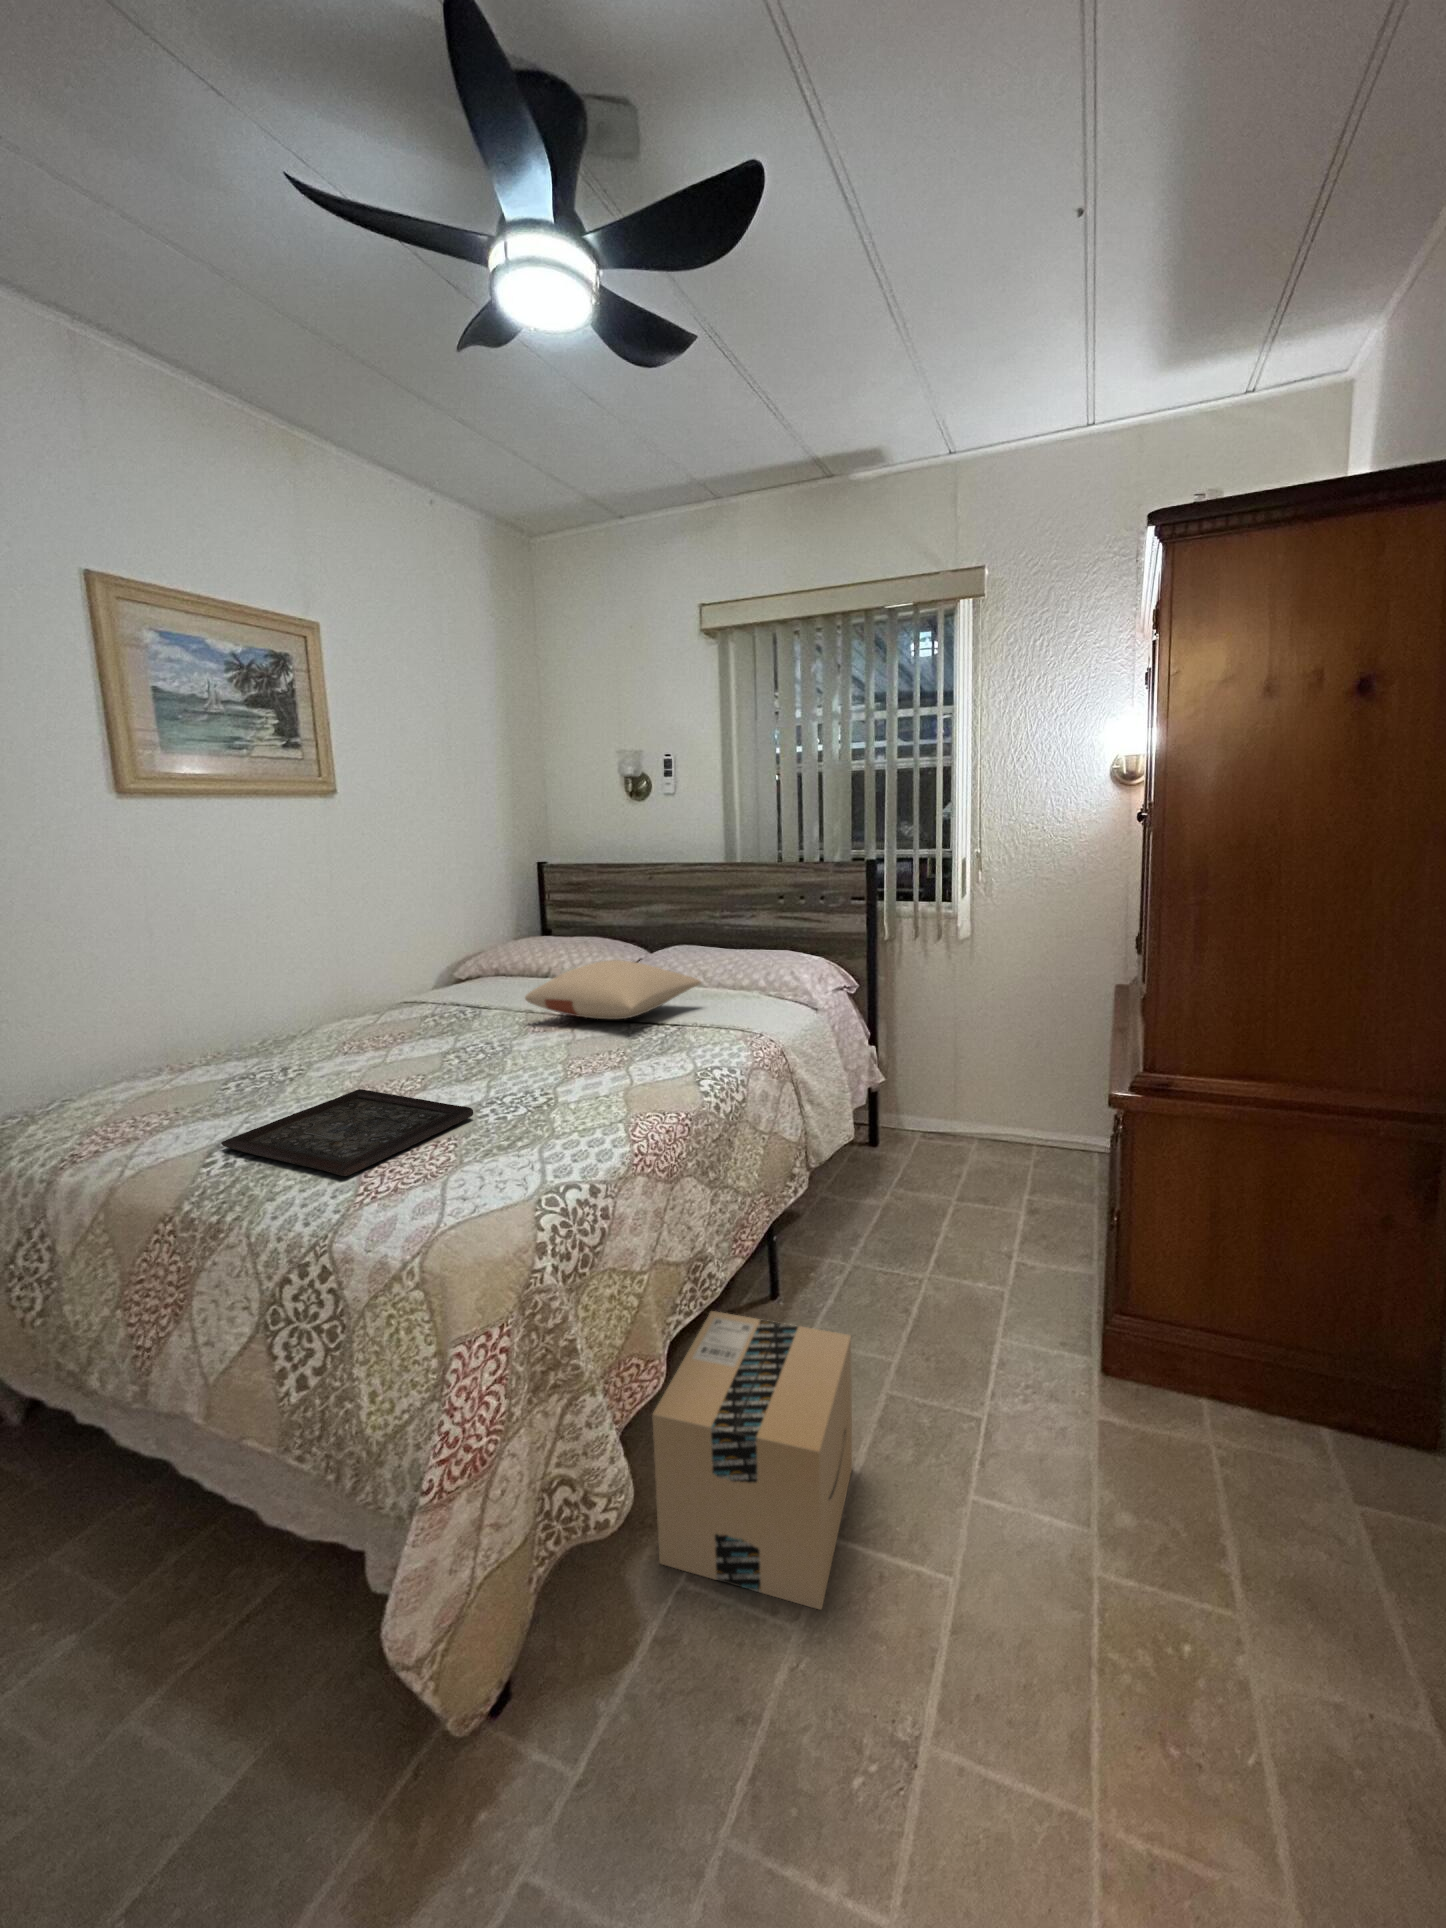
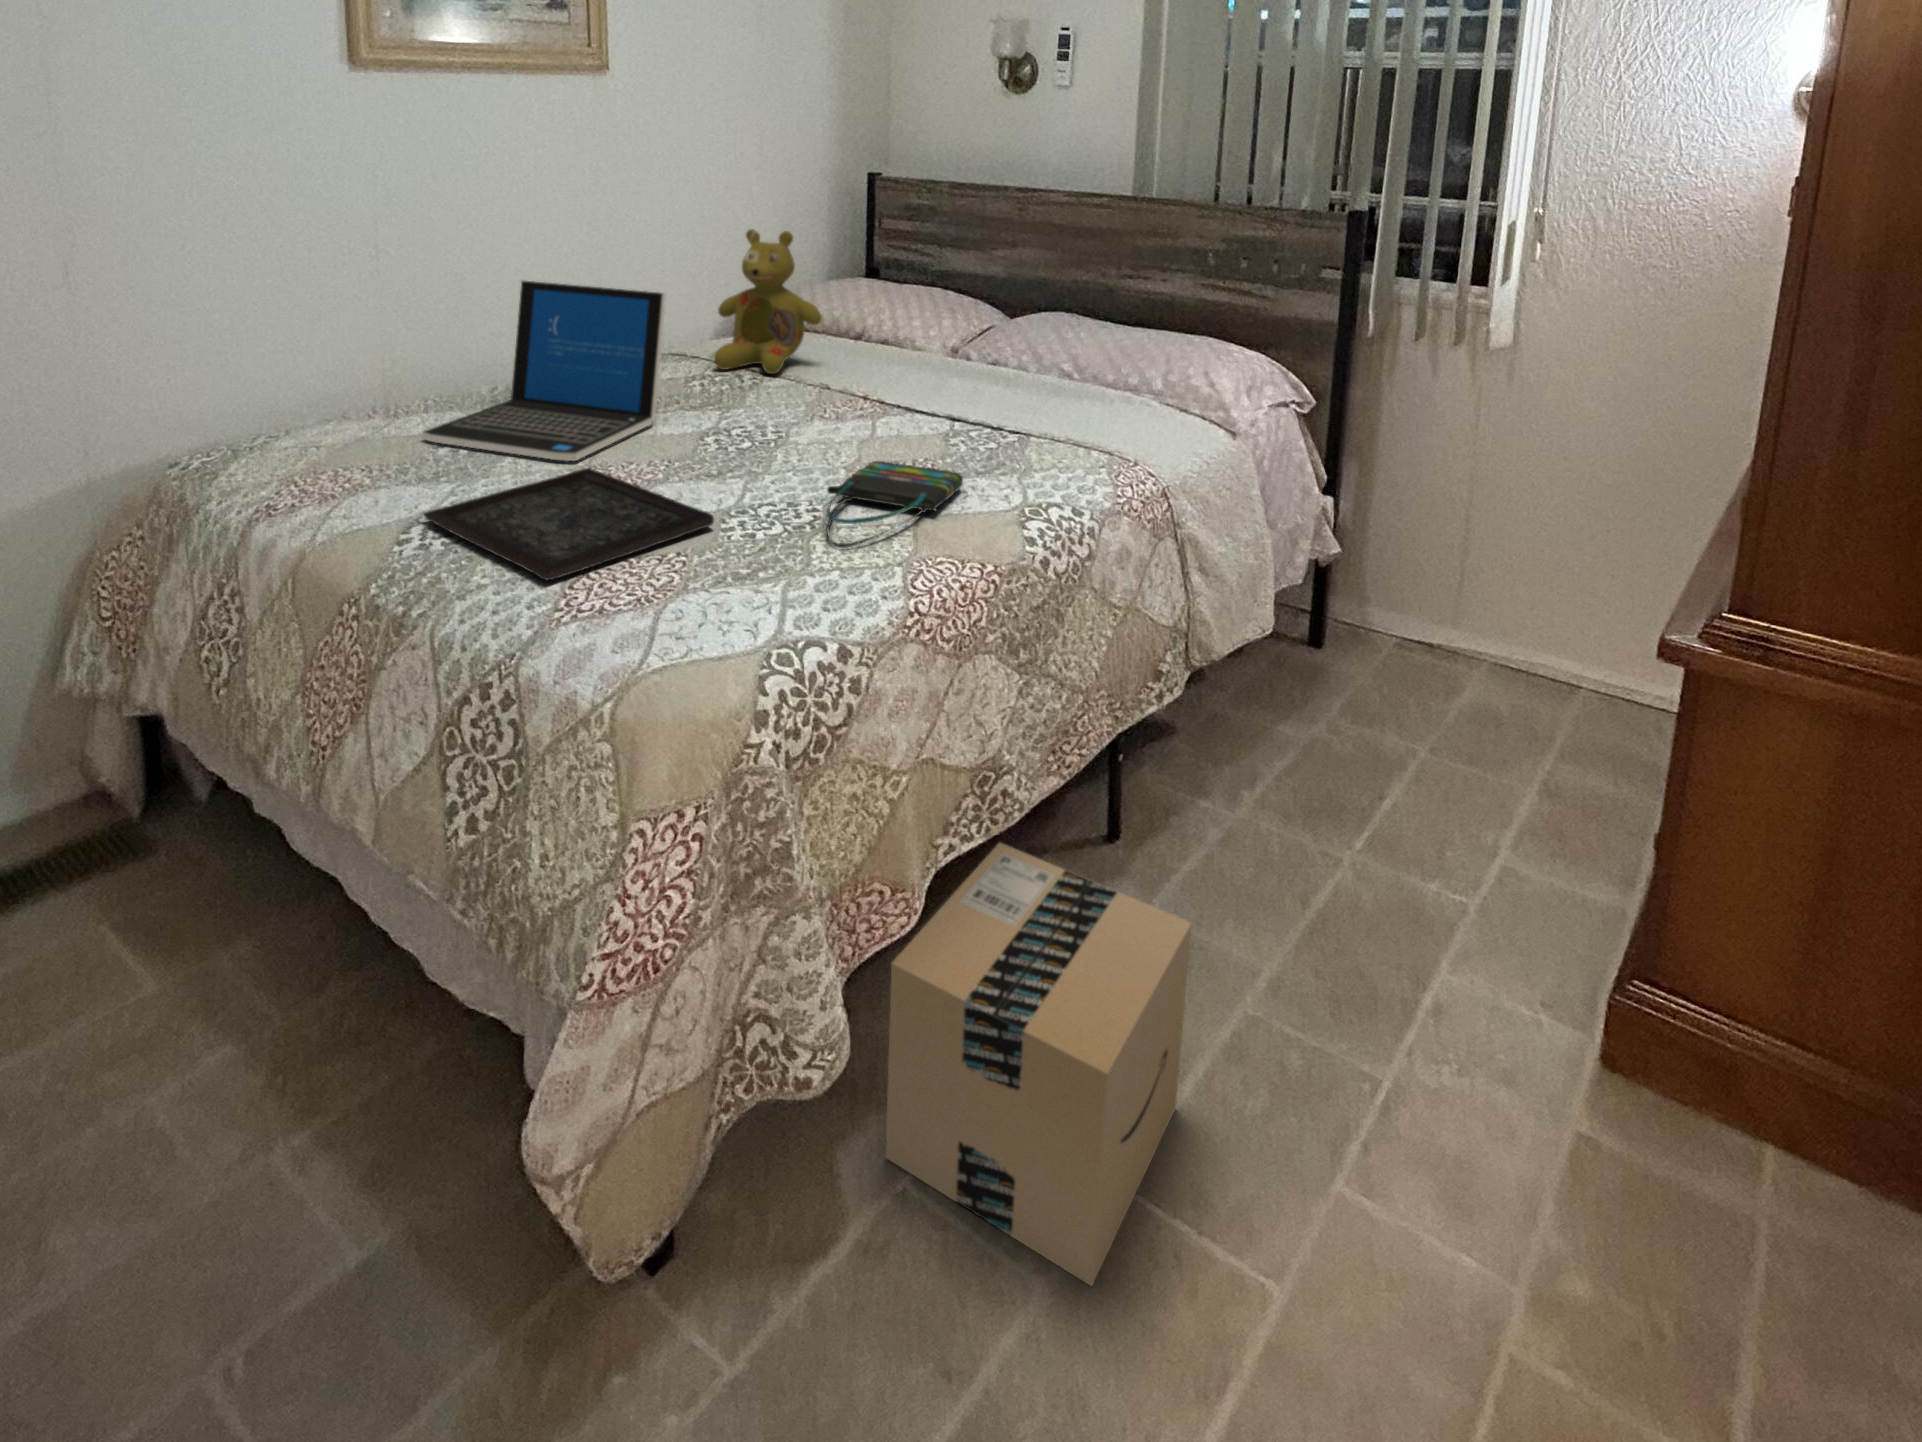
stuffed bear: none [441,902,523,1009] -> present [714,229,822,374]
laptop: none [205,952,407,1088] -> present [422,281,666,461]
pillow: present [525,960,701,1019] -> none [813,329,1061,413]
tote bag: none [555,1055,652,1118] -> present [827,461,963,548]

